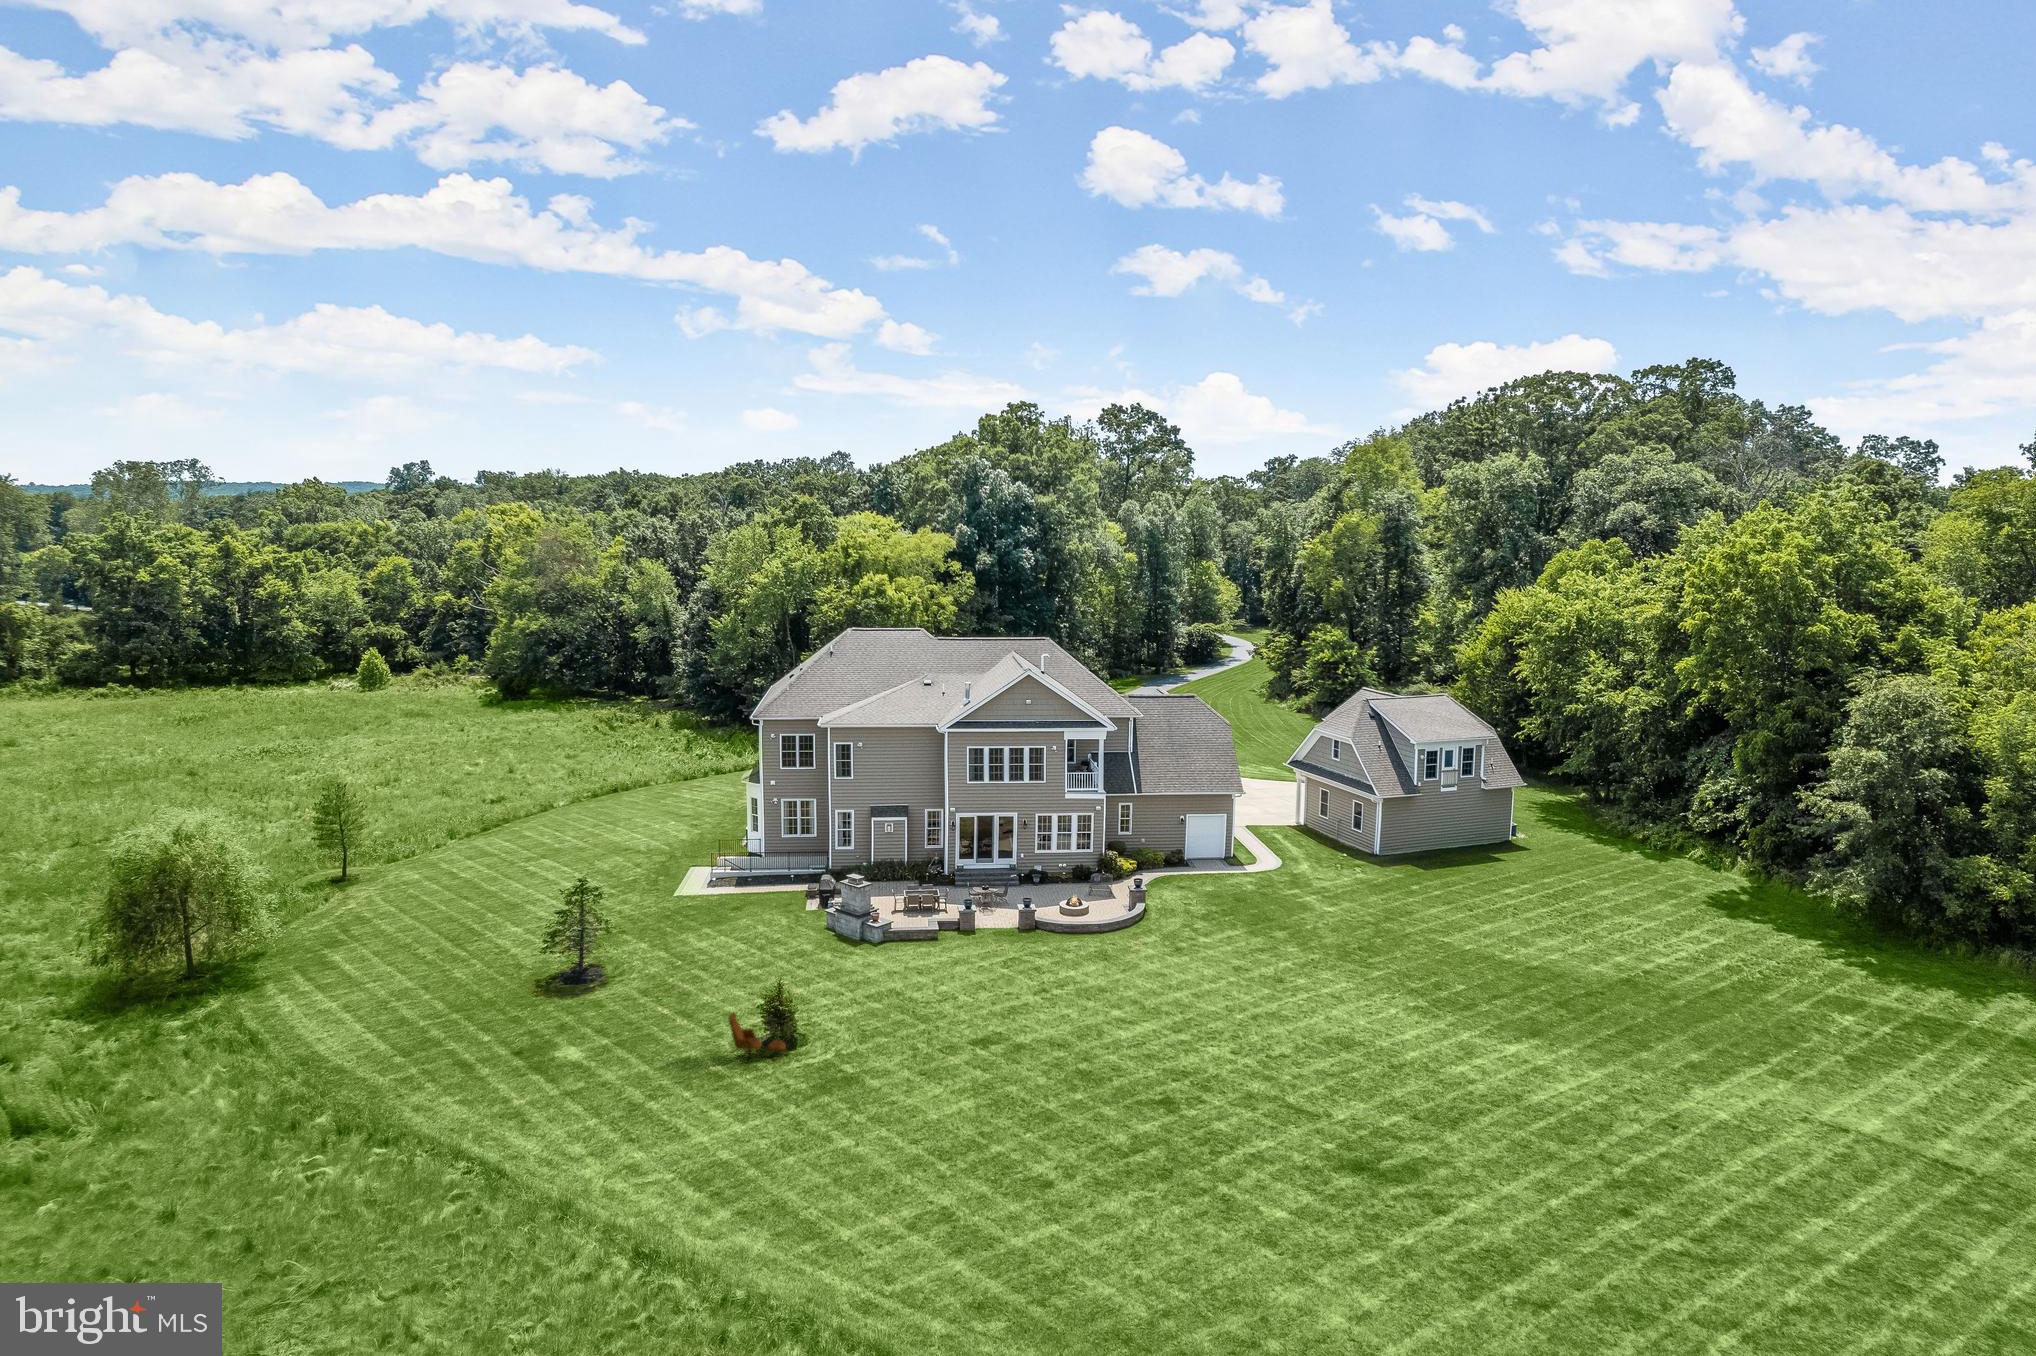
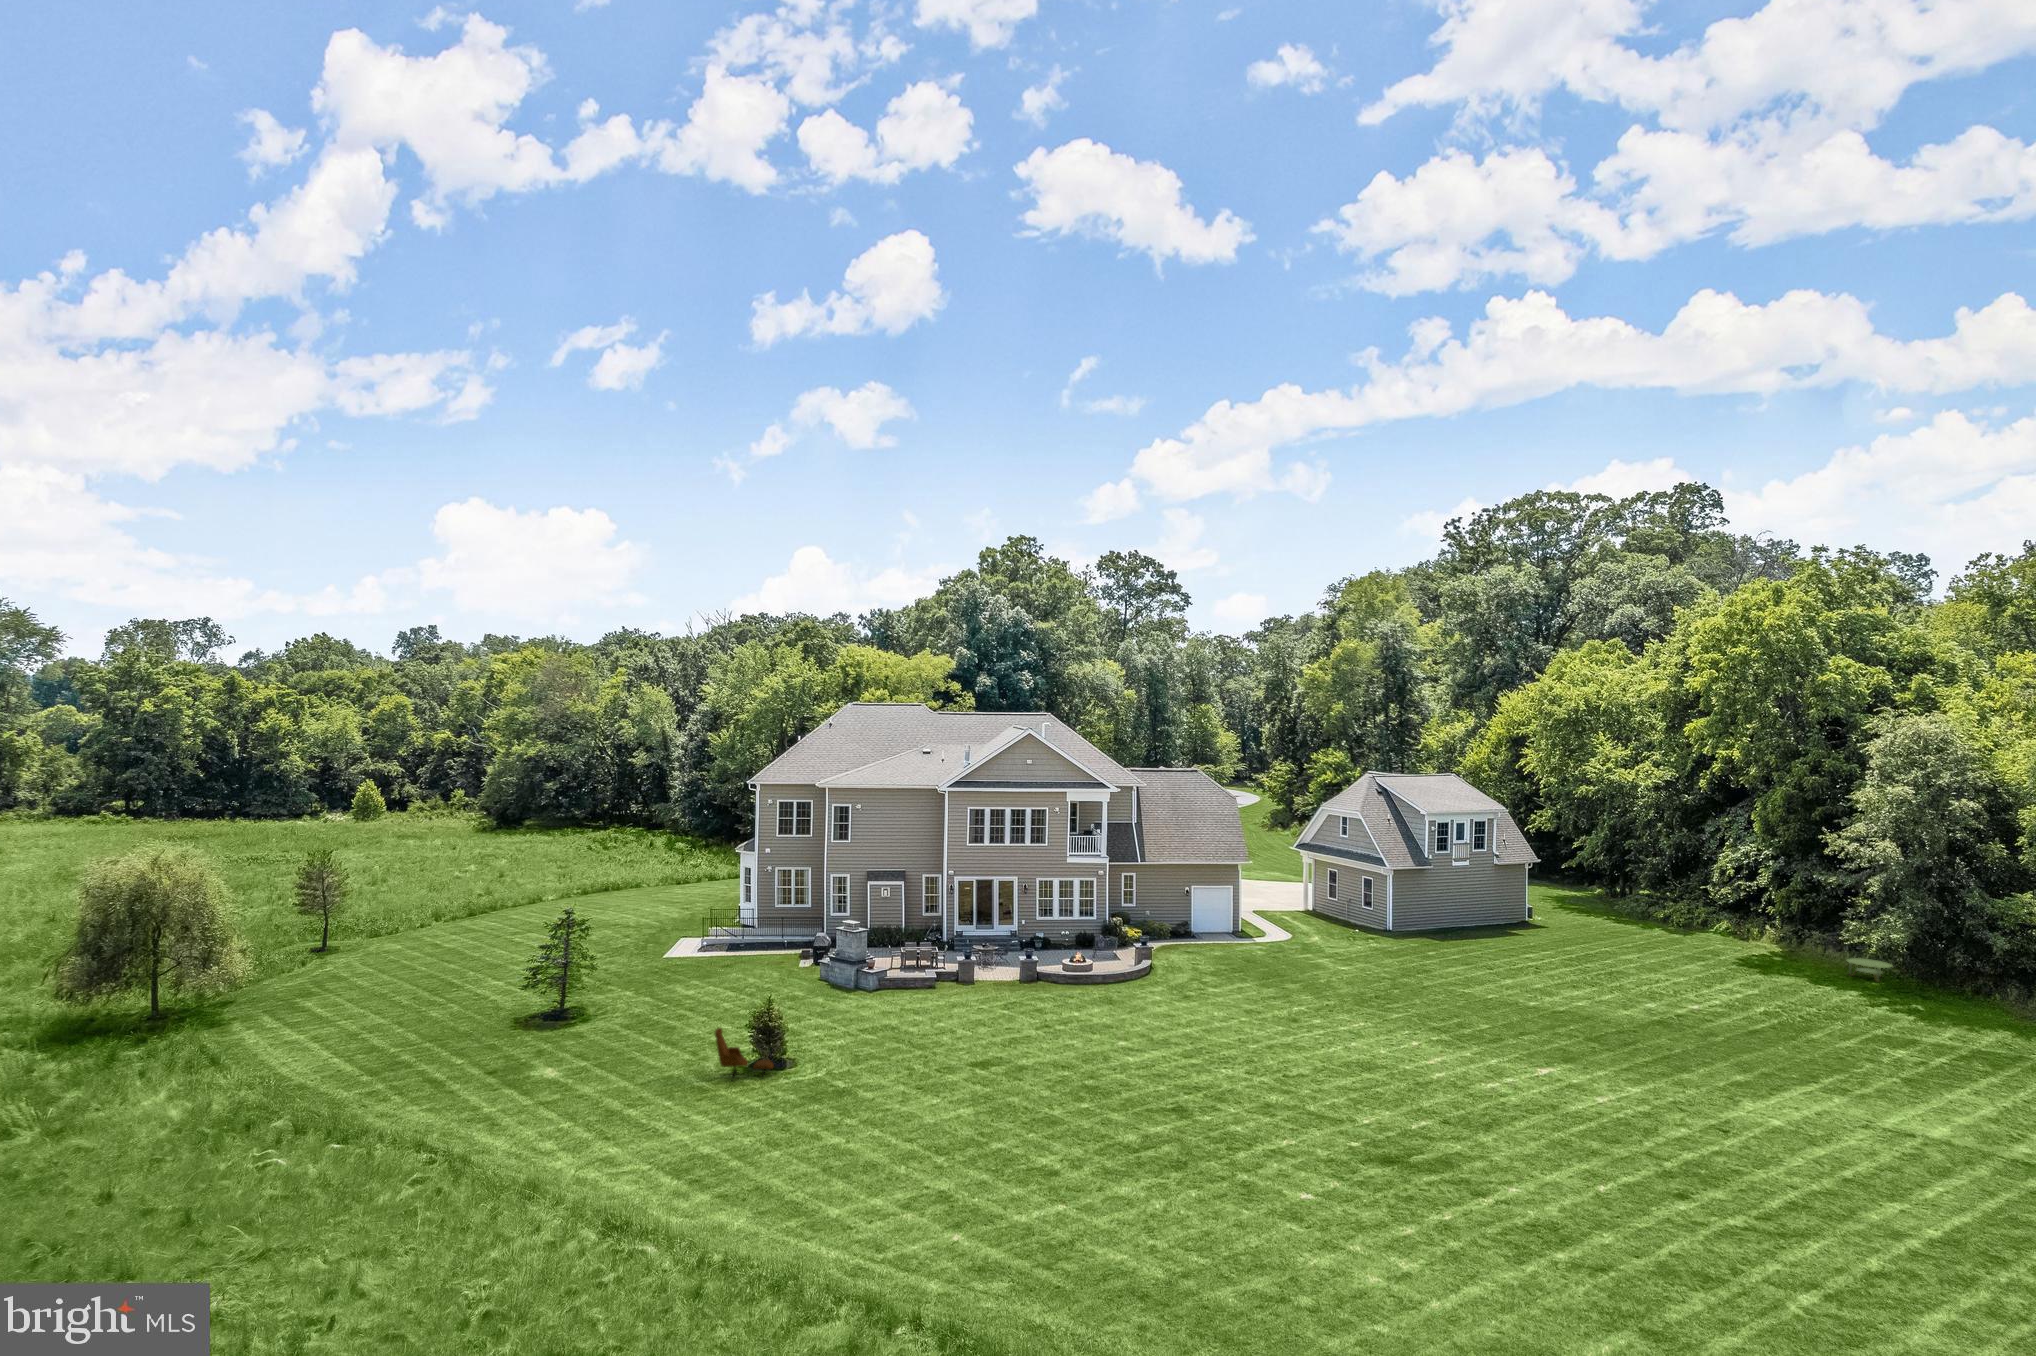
round table: none [1806,900,1850,926] -> present [1847,958,1892,982]

